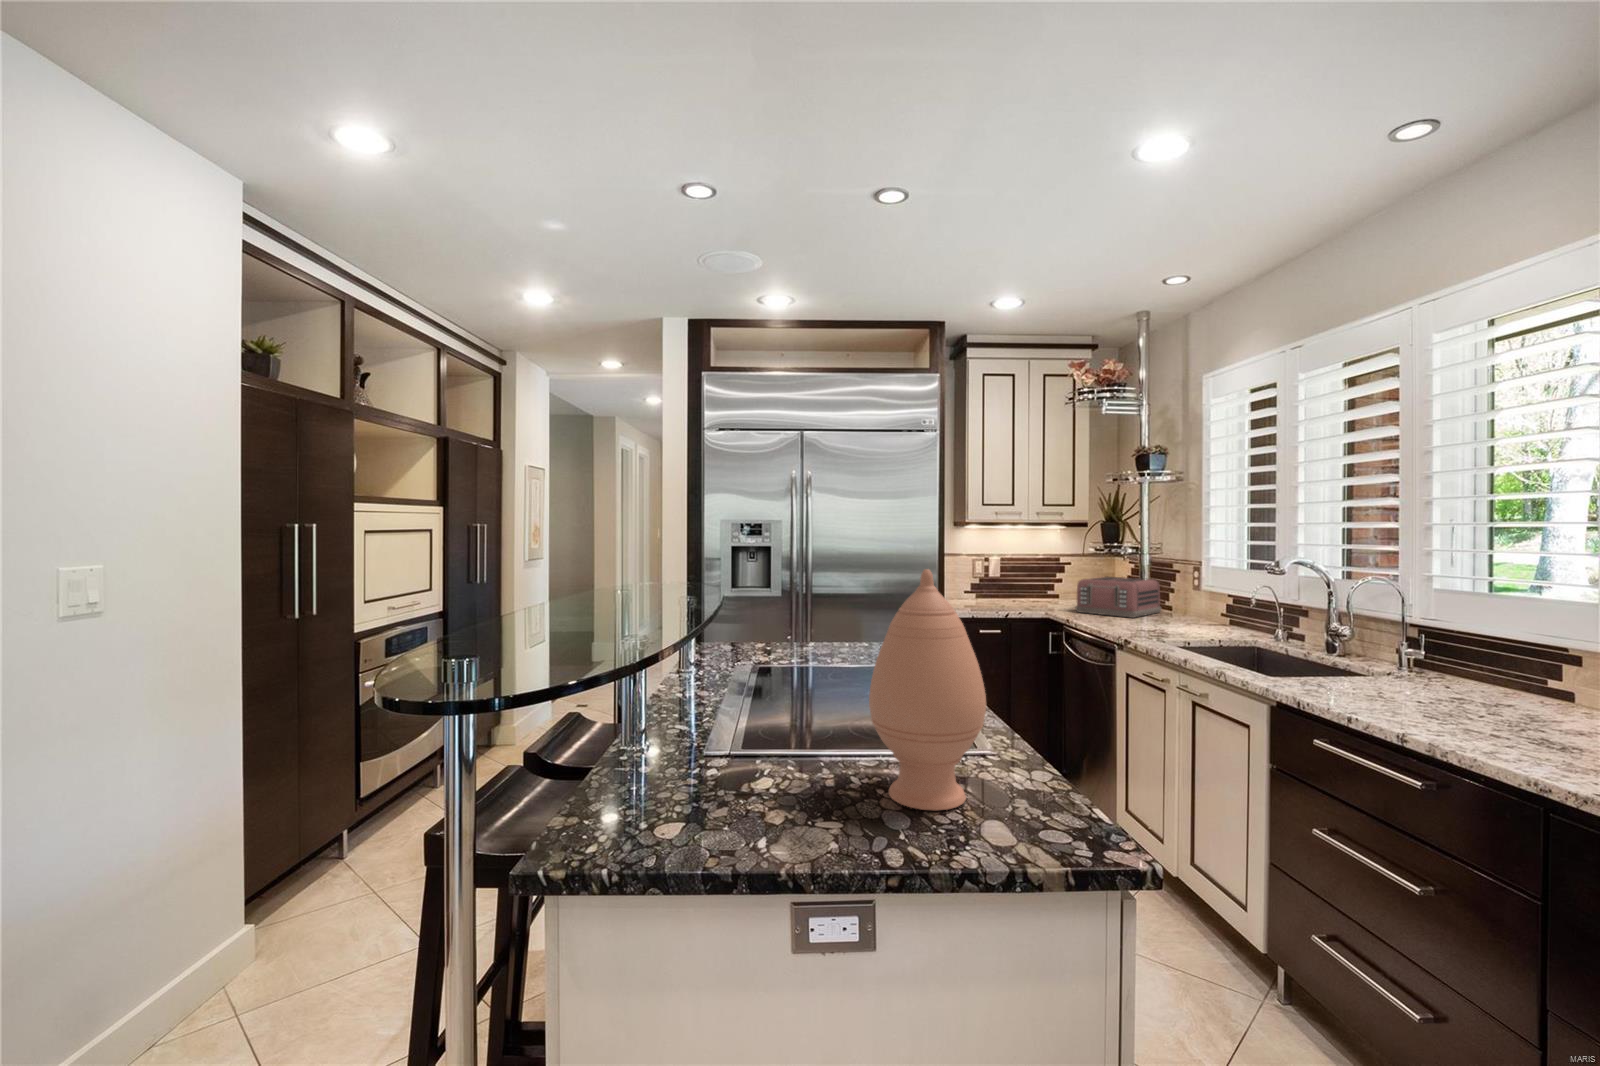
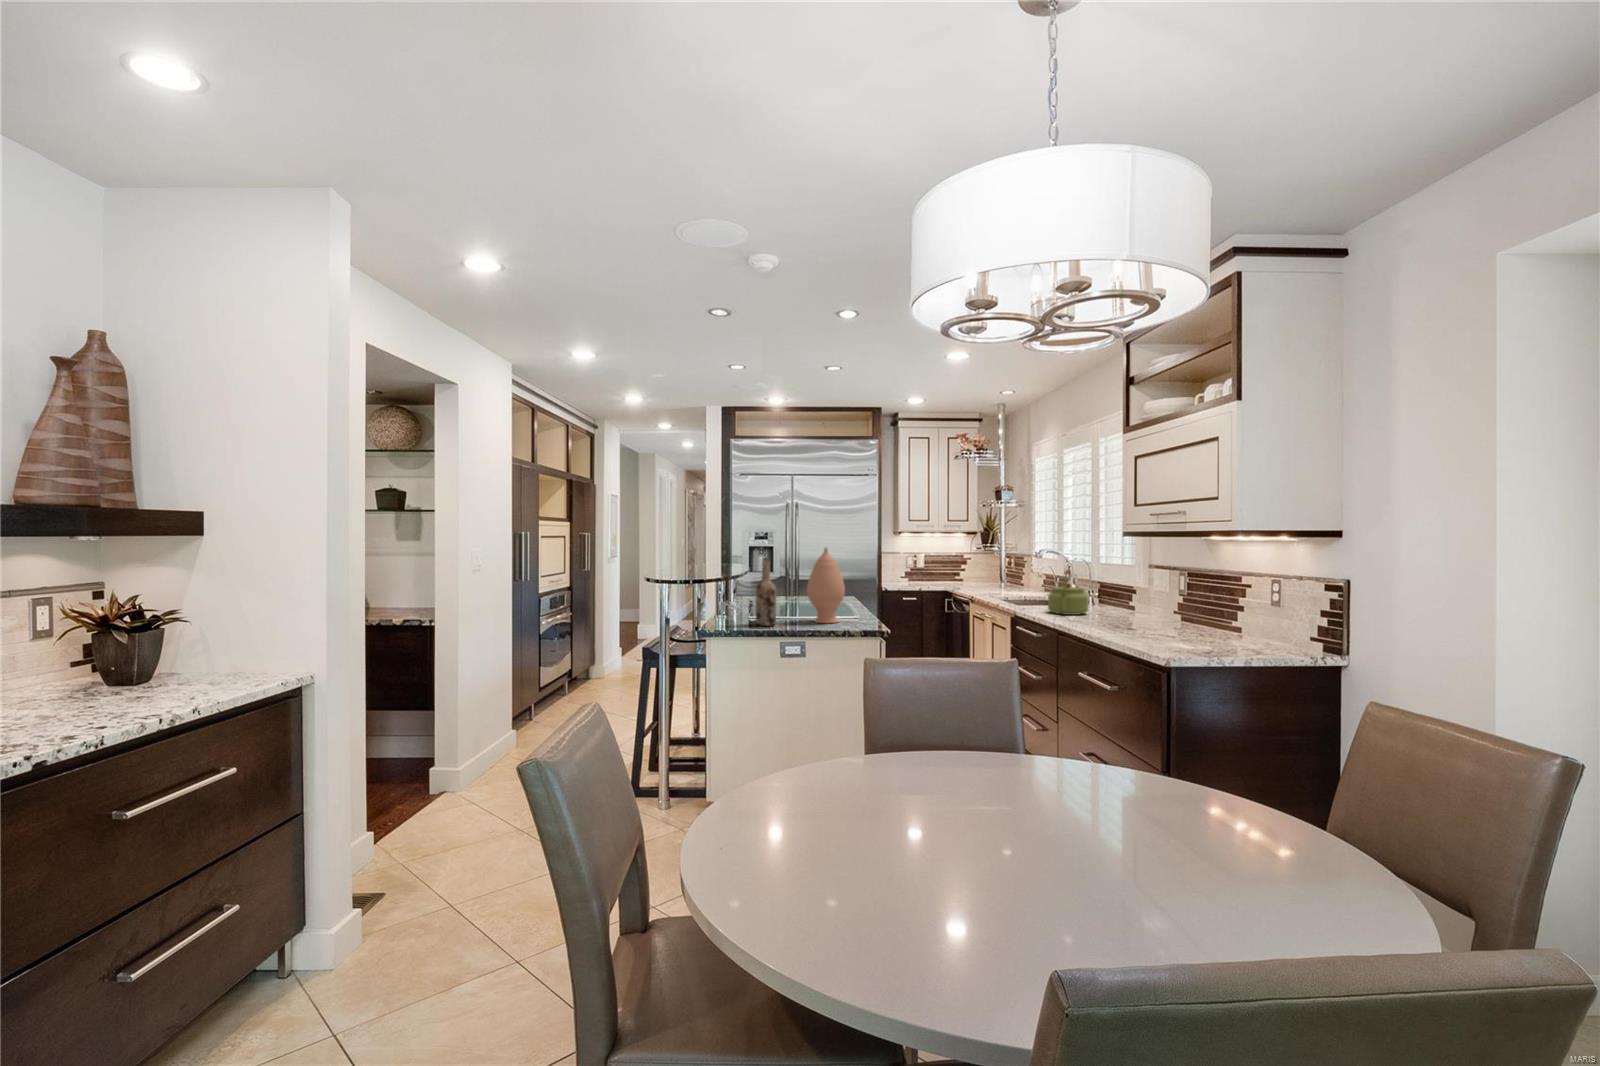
toaster: present [1075,576,1161,618] -> none [962,566,1014,589]
wine bottle: none [709,606,776,834] -> present [756,558,776,626]
kettle: none [1371,606,1485,713] -> present [1048,570,1088,615]

